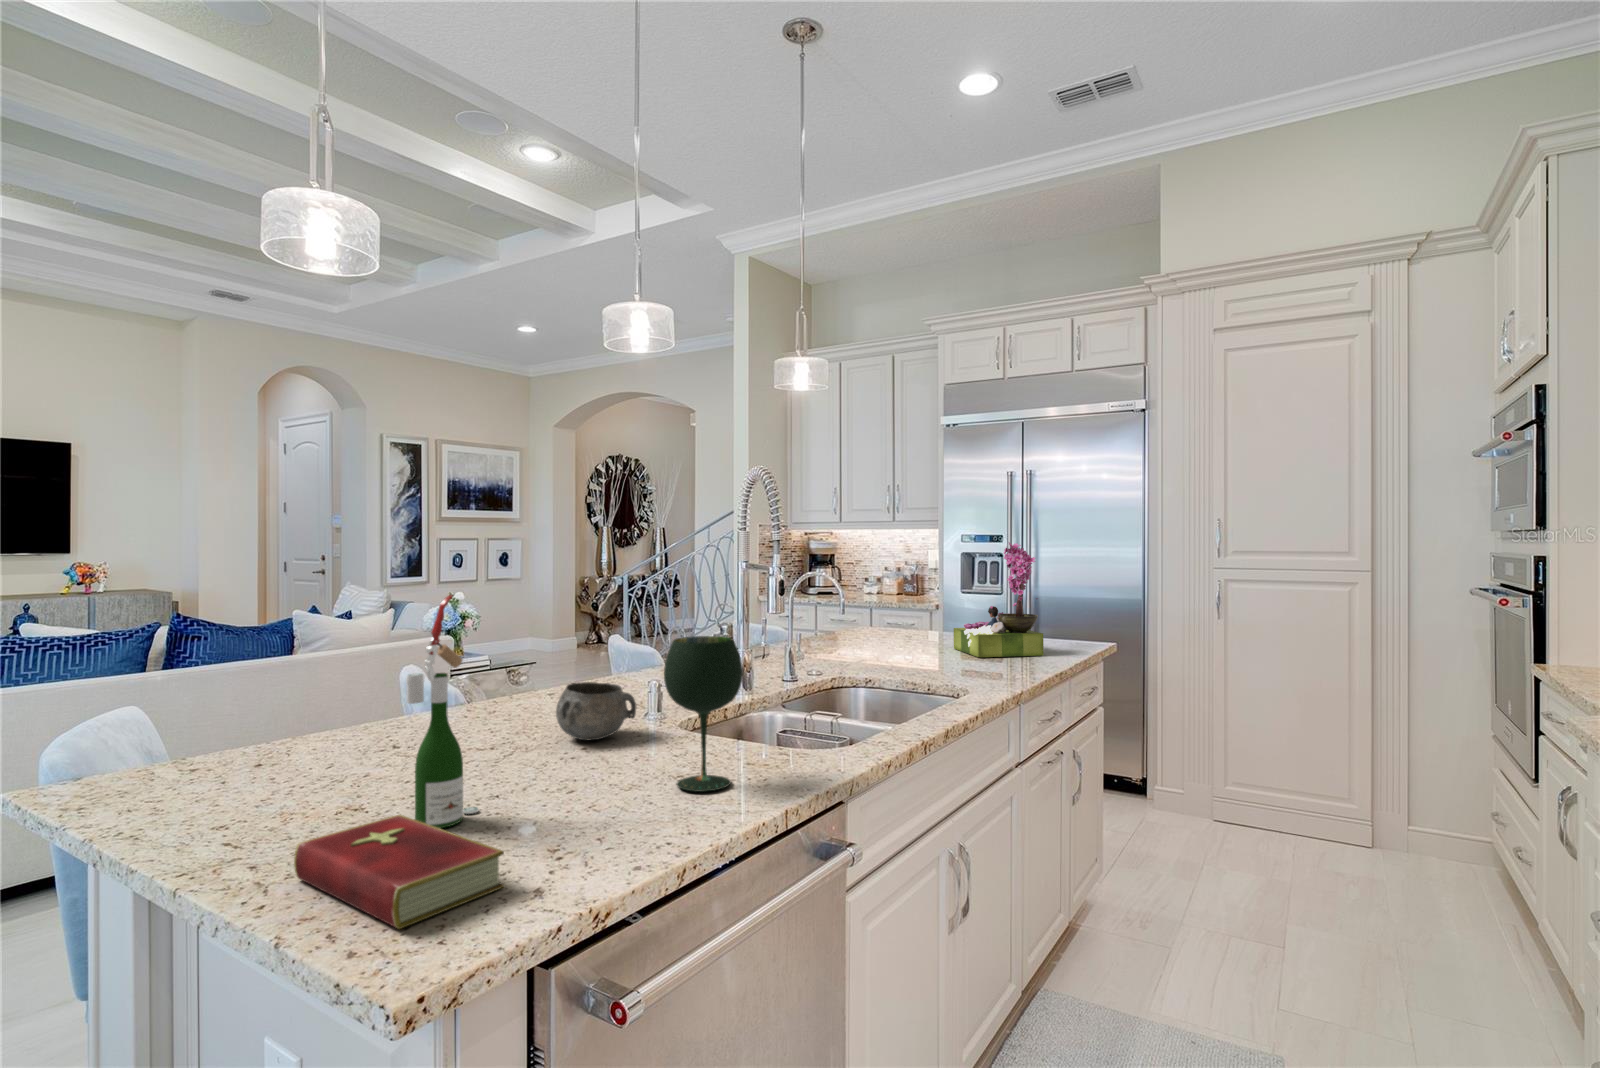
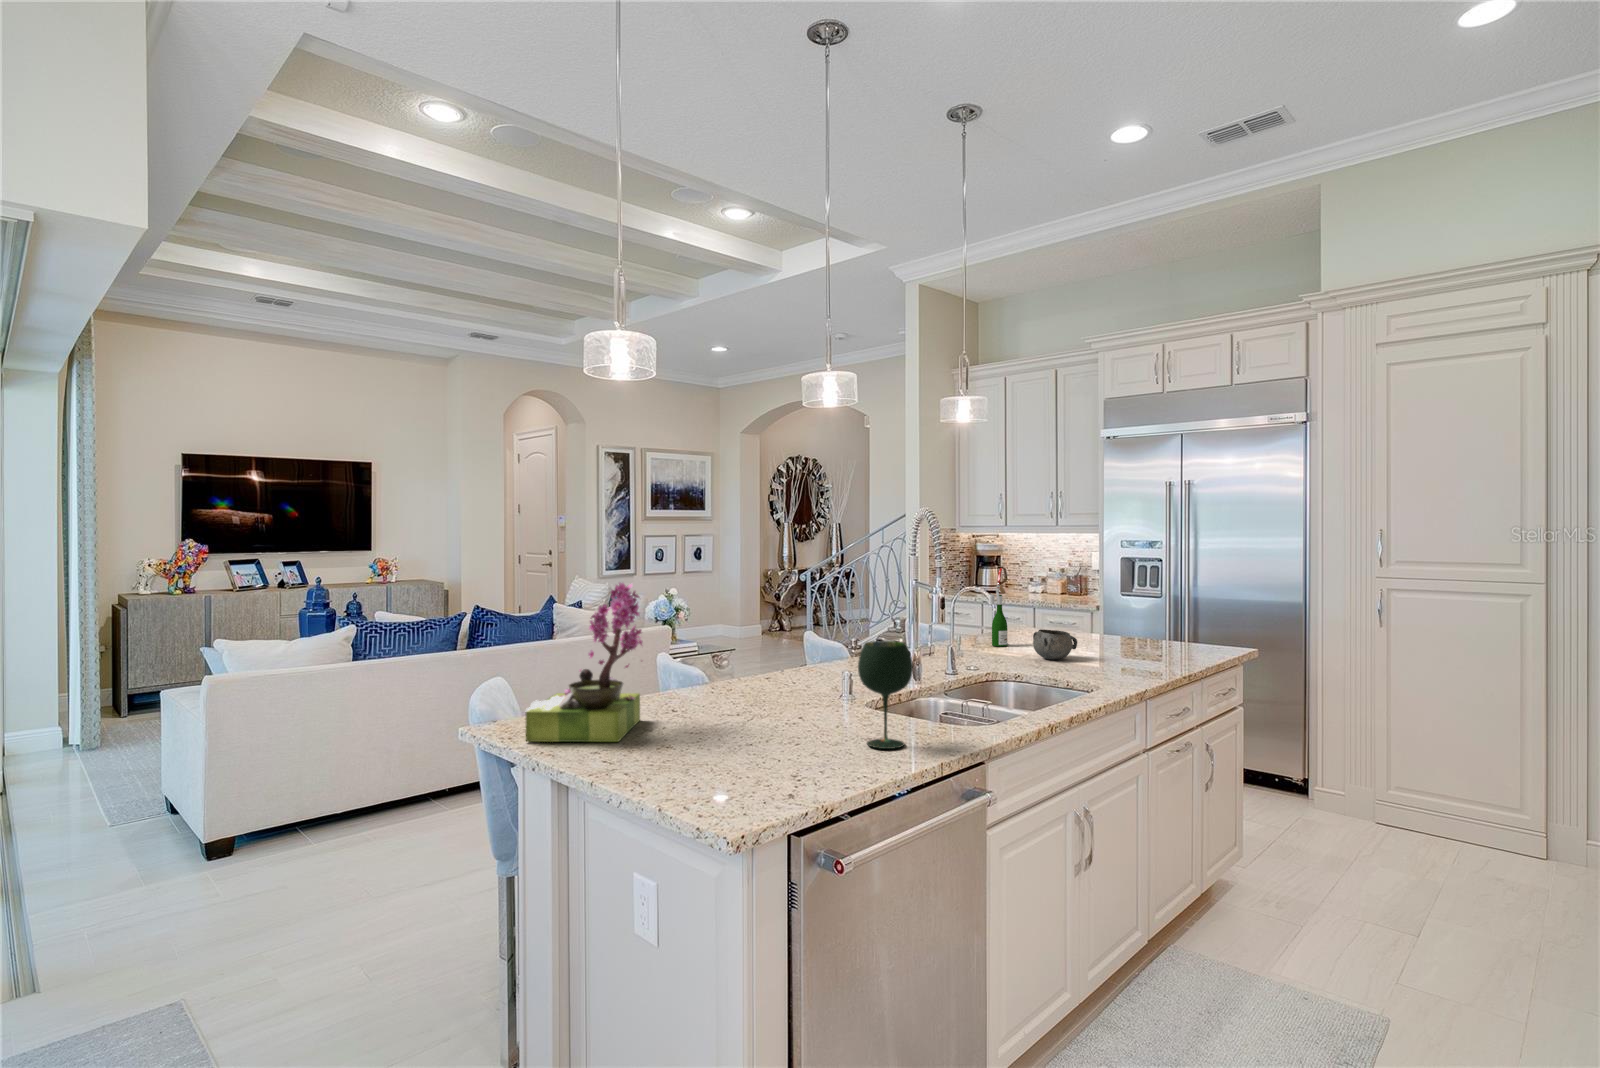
flower arrangement: present [954,543,1044,657] -> present [526,583,643,742]
wine bottle: present [406,595,479,828] -> present [989,568,1008,646]
decorative bowl: present [556,682,636,740] -> present [1033,629,1077,660]
hardcover book: present [294,814,504,929] -> none [647,749,768,809]

